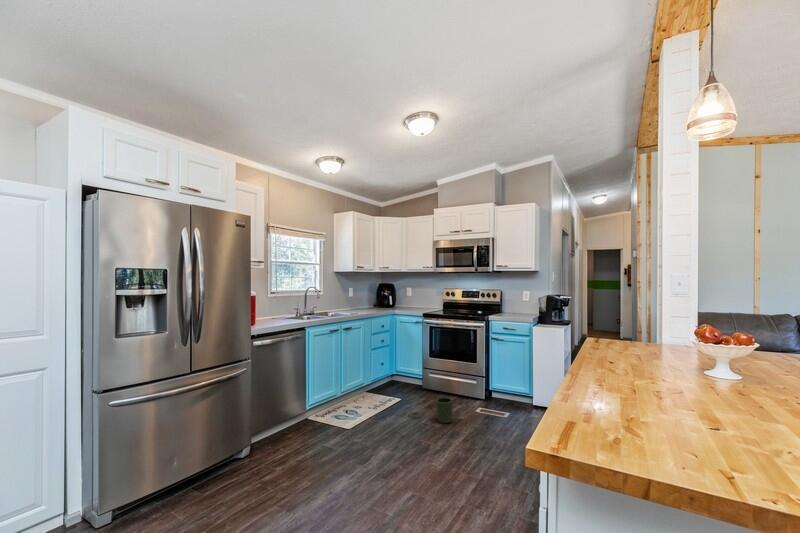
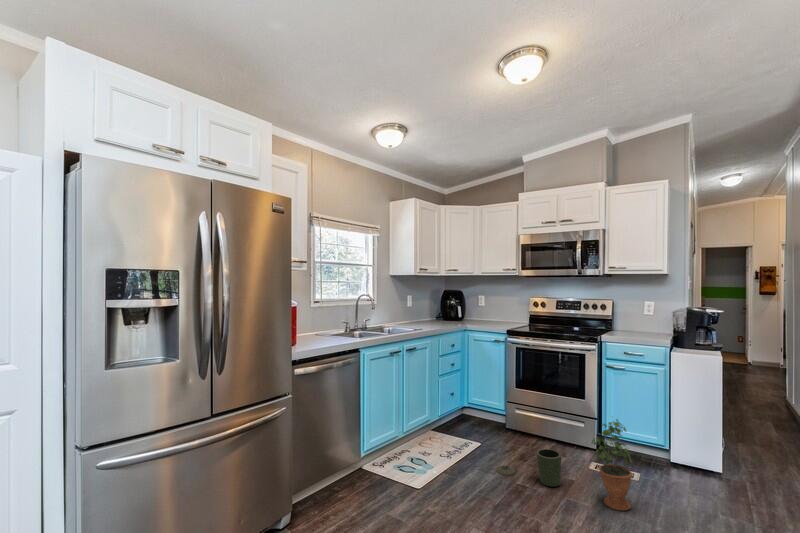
potted plant: none [471,371,497,434] -> present [592,419,632,510]

